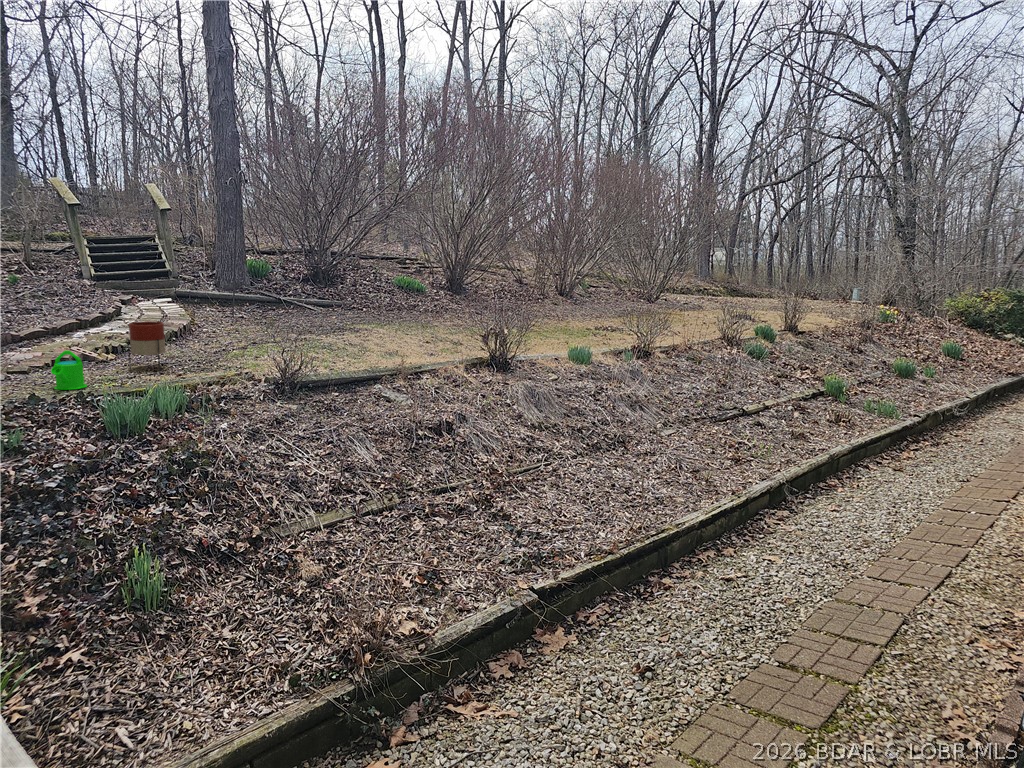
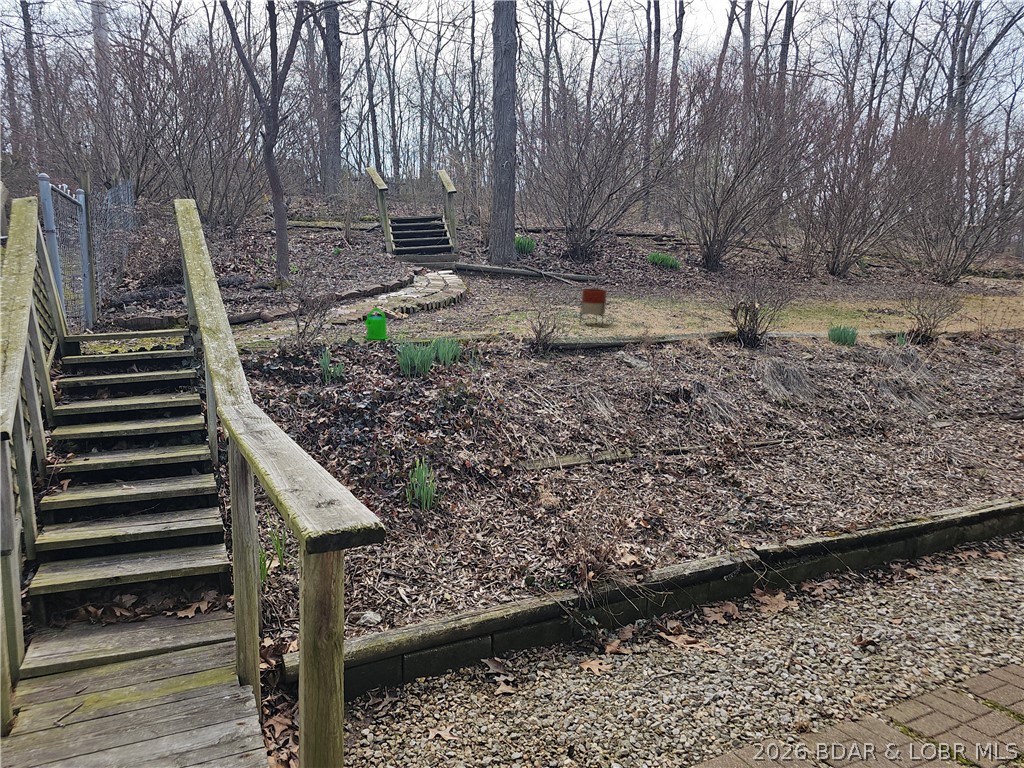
planter: present [127,321,166,371] -> present [580,289,606,326]

